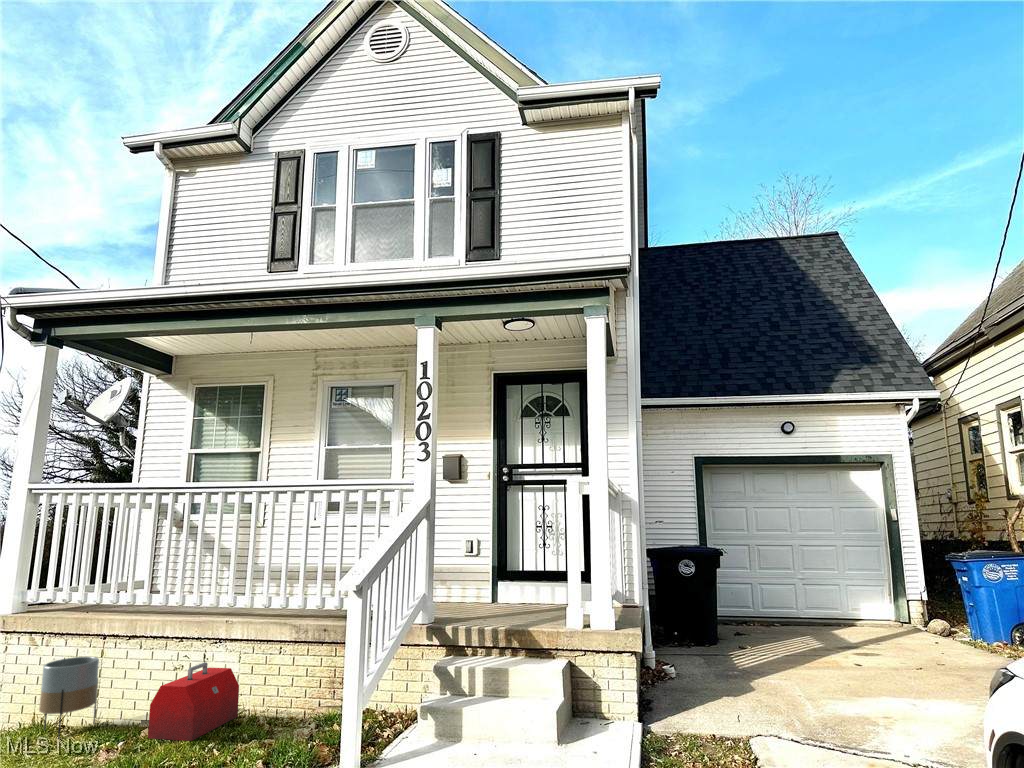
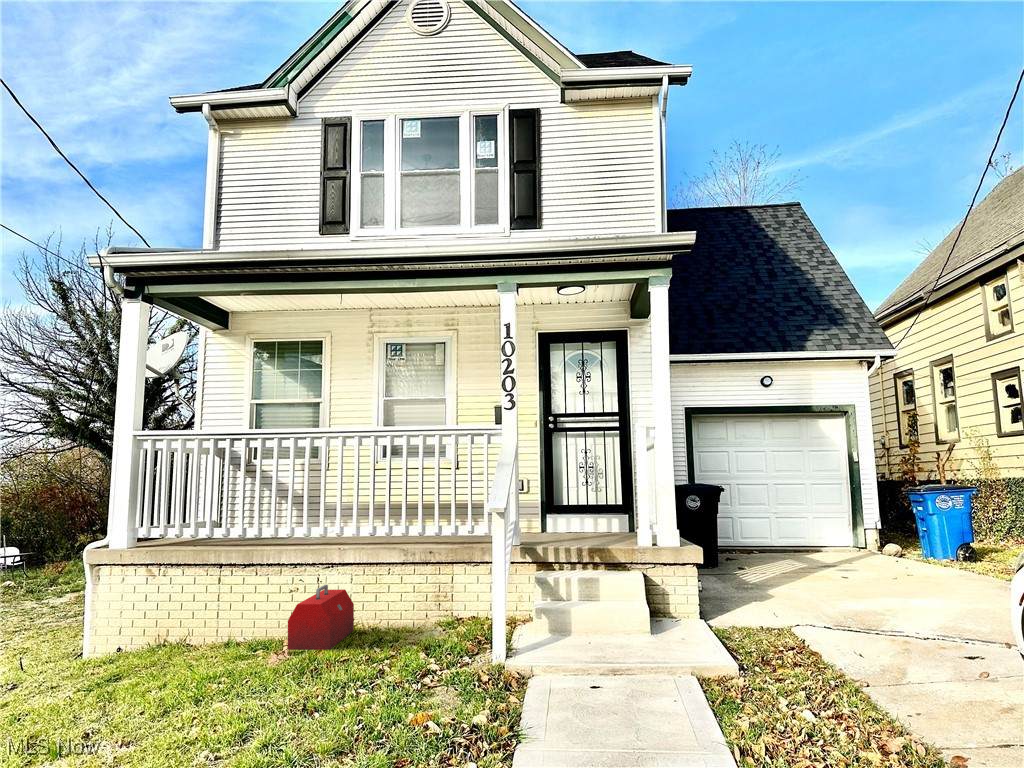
planter: present [39,657,99,739] -> none [174,584,222,655]

